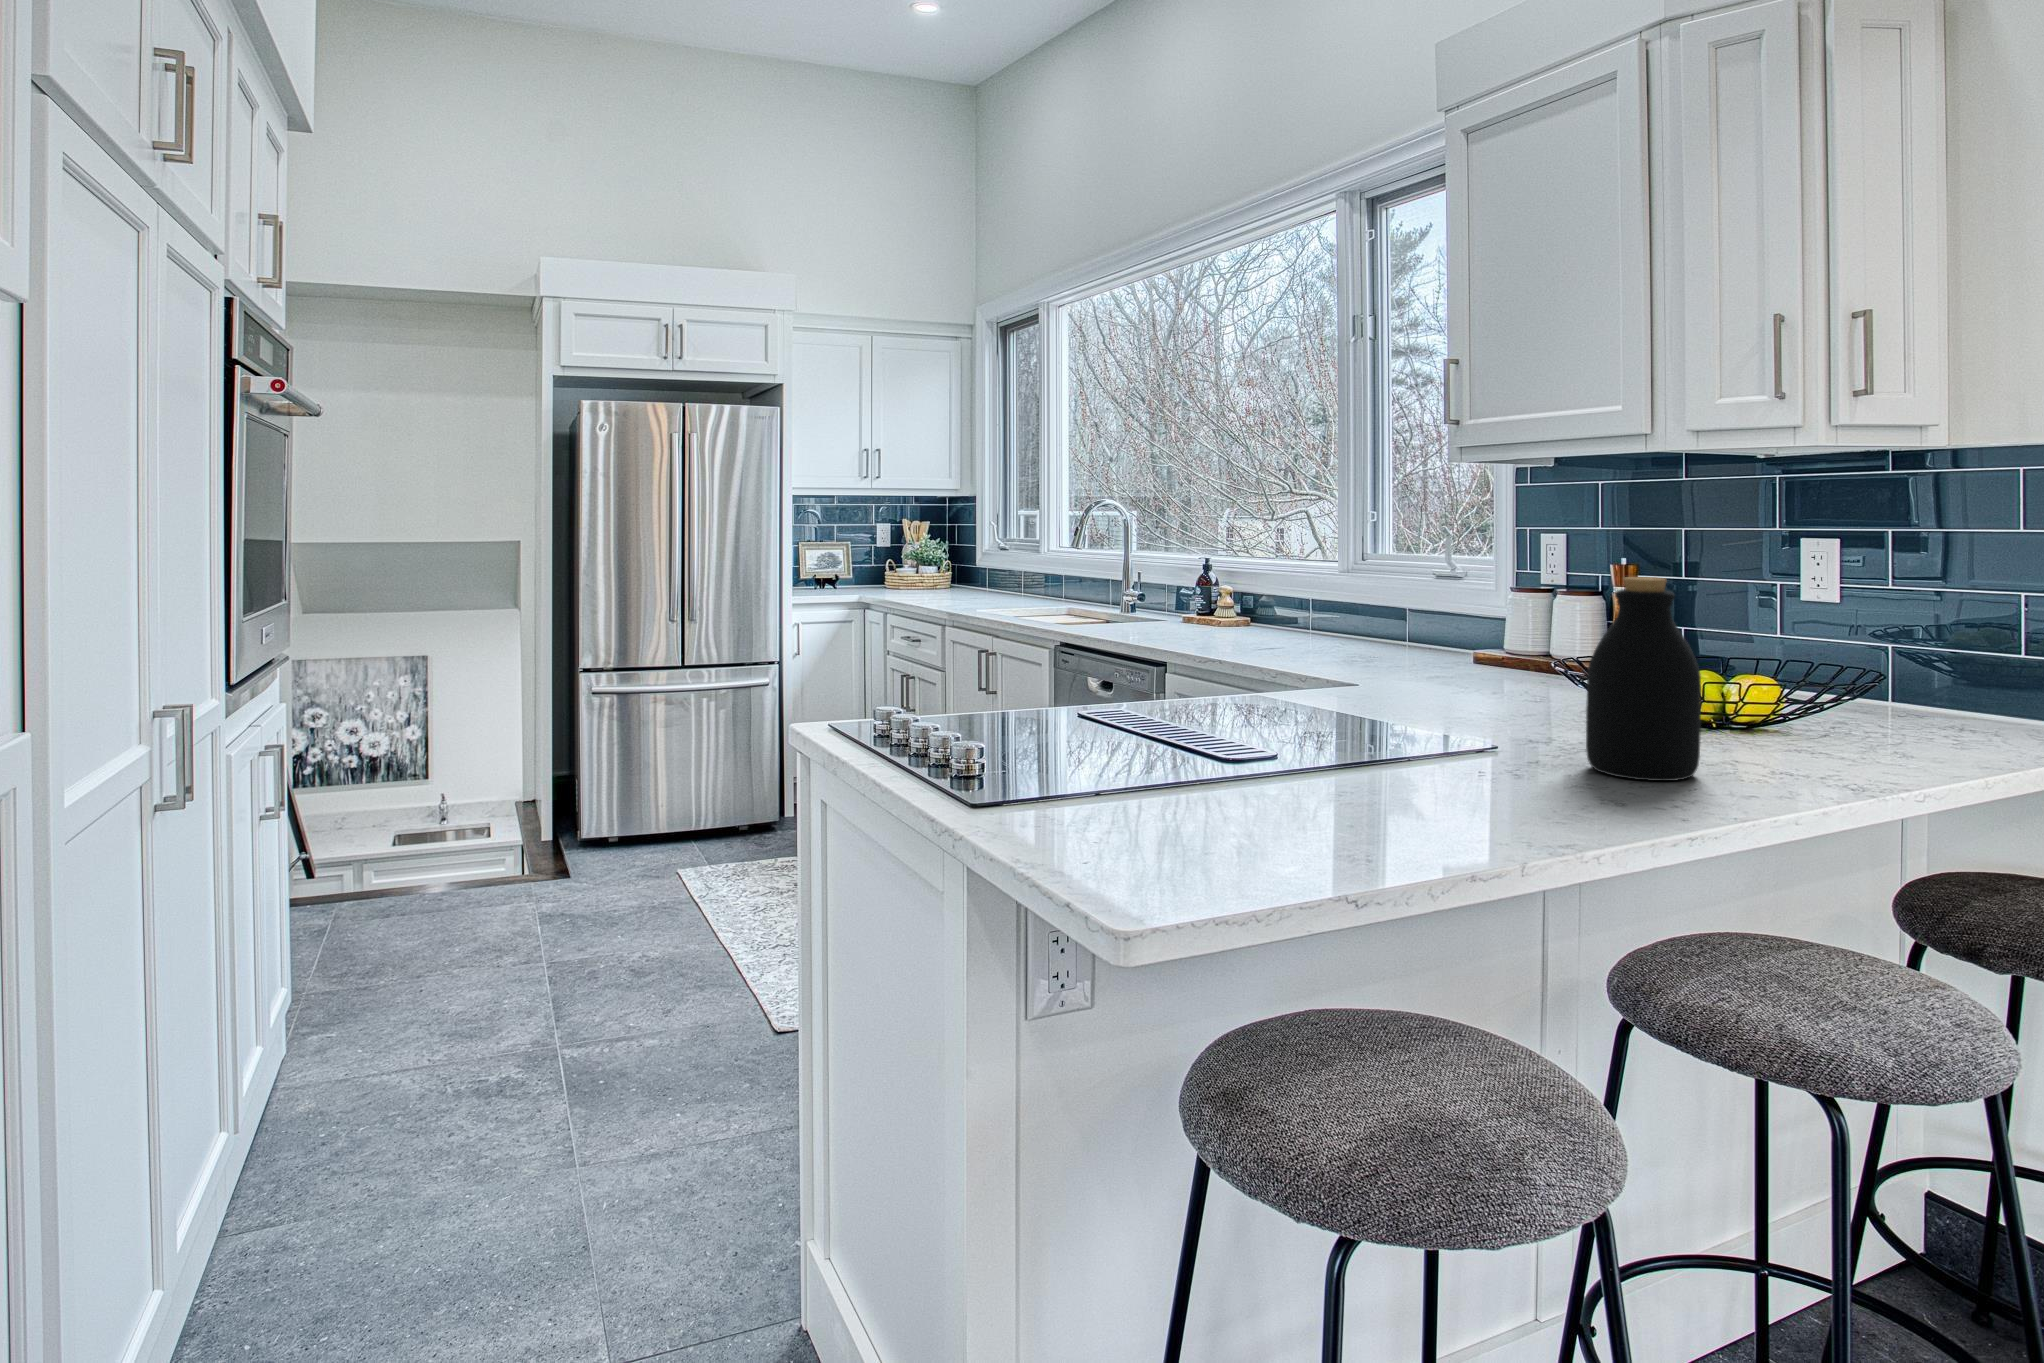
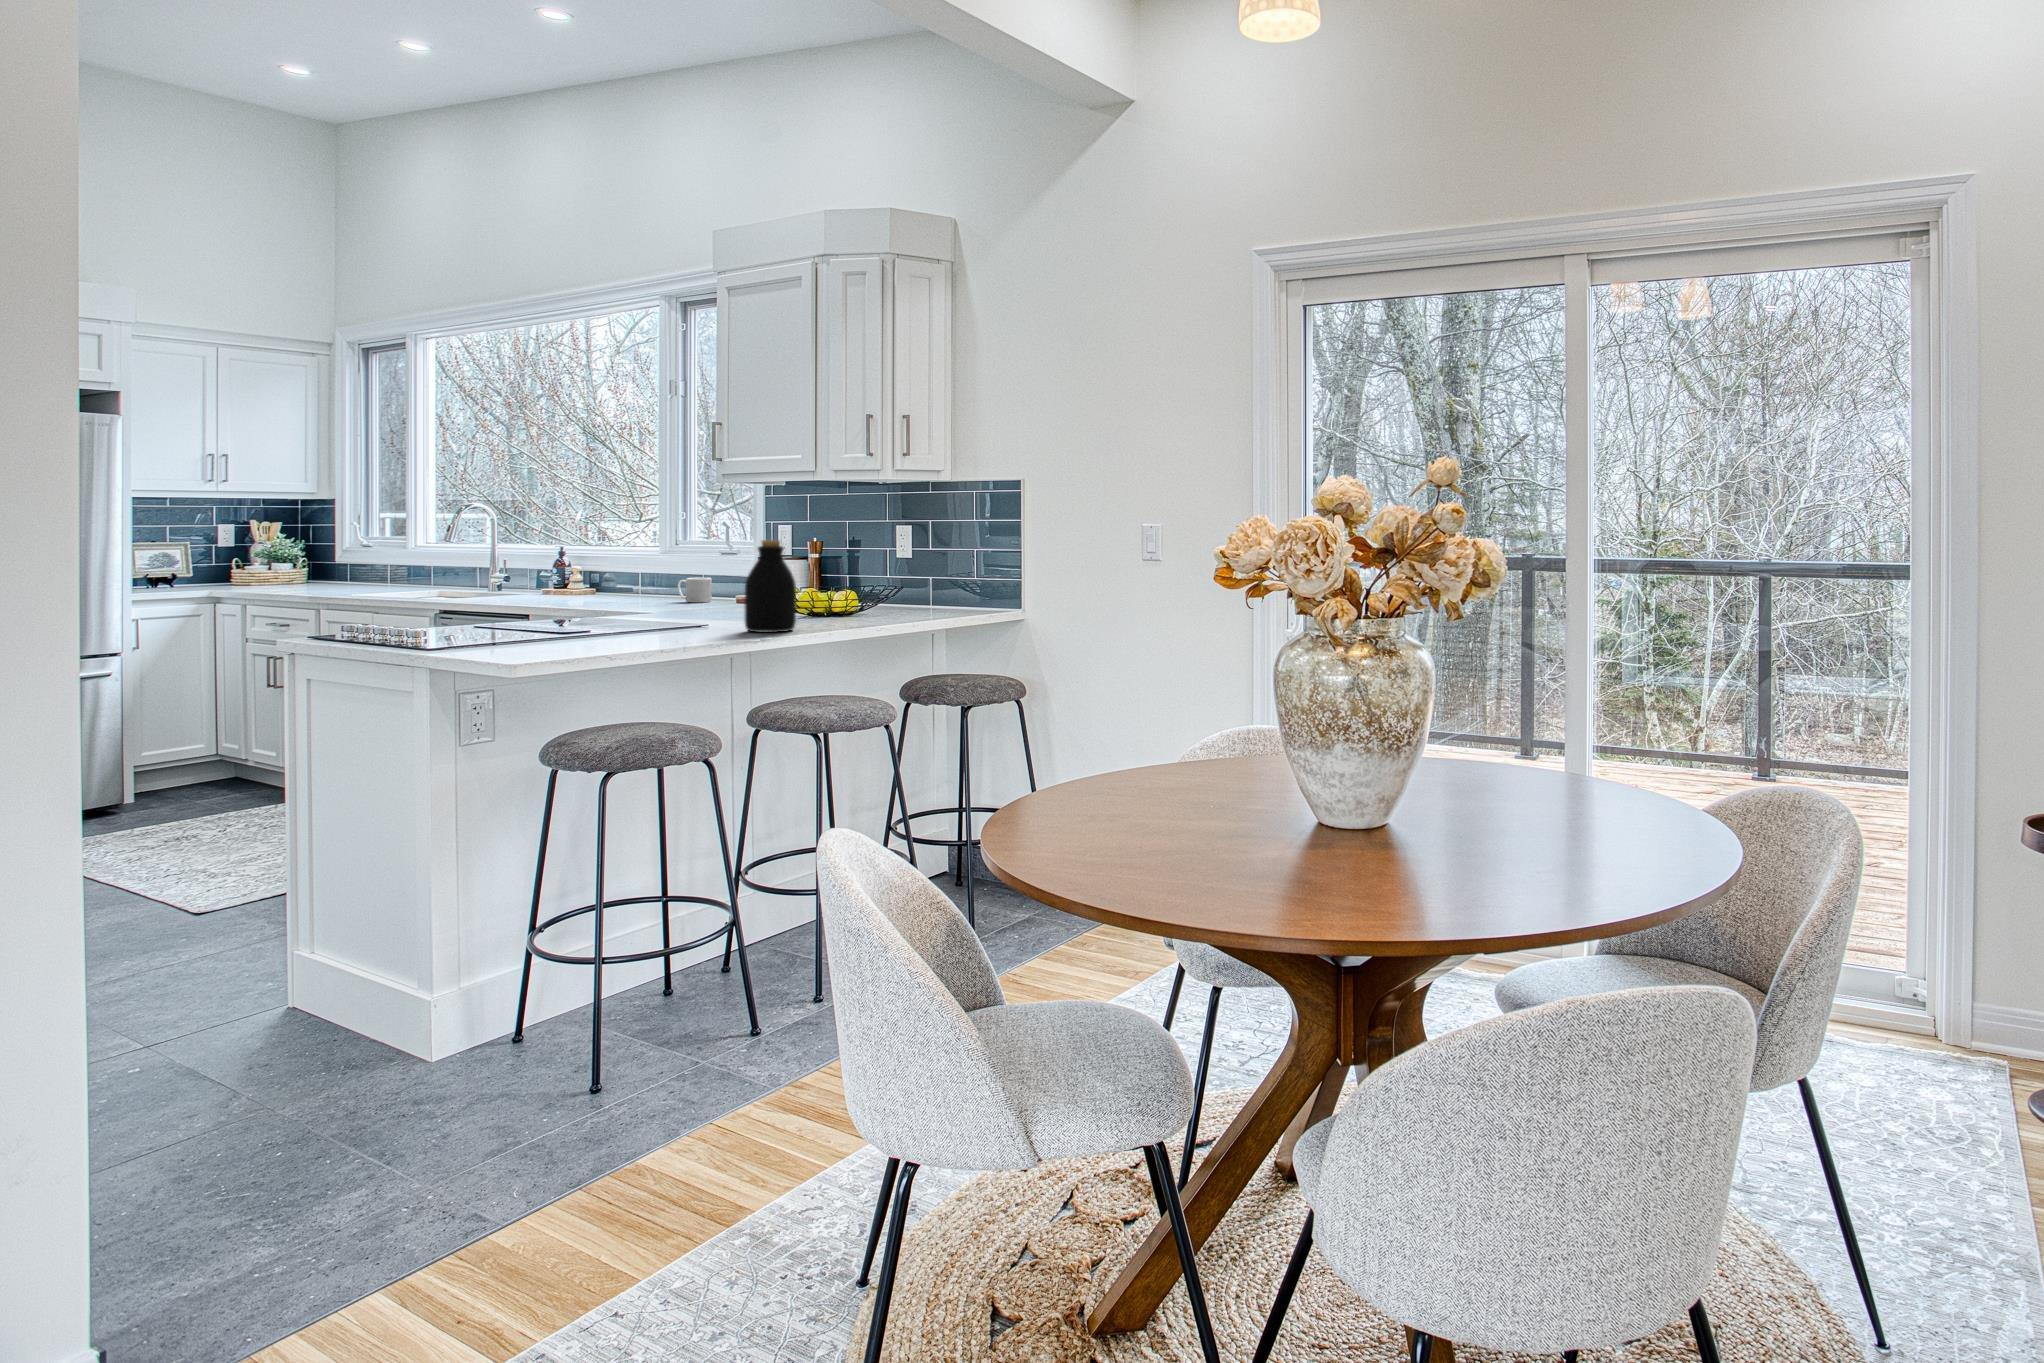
mug: none [1371,611,1421,651] -> present [678,577,712,602]

